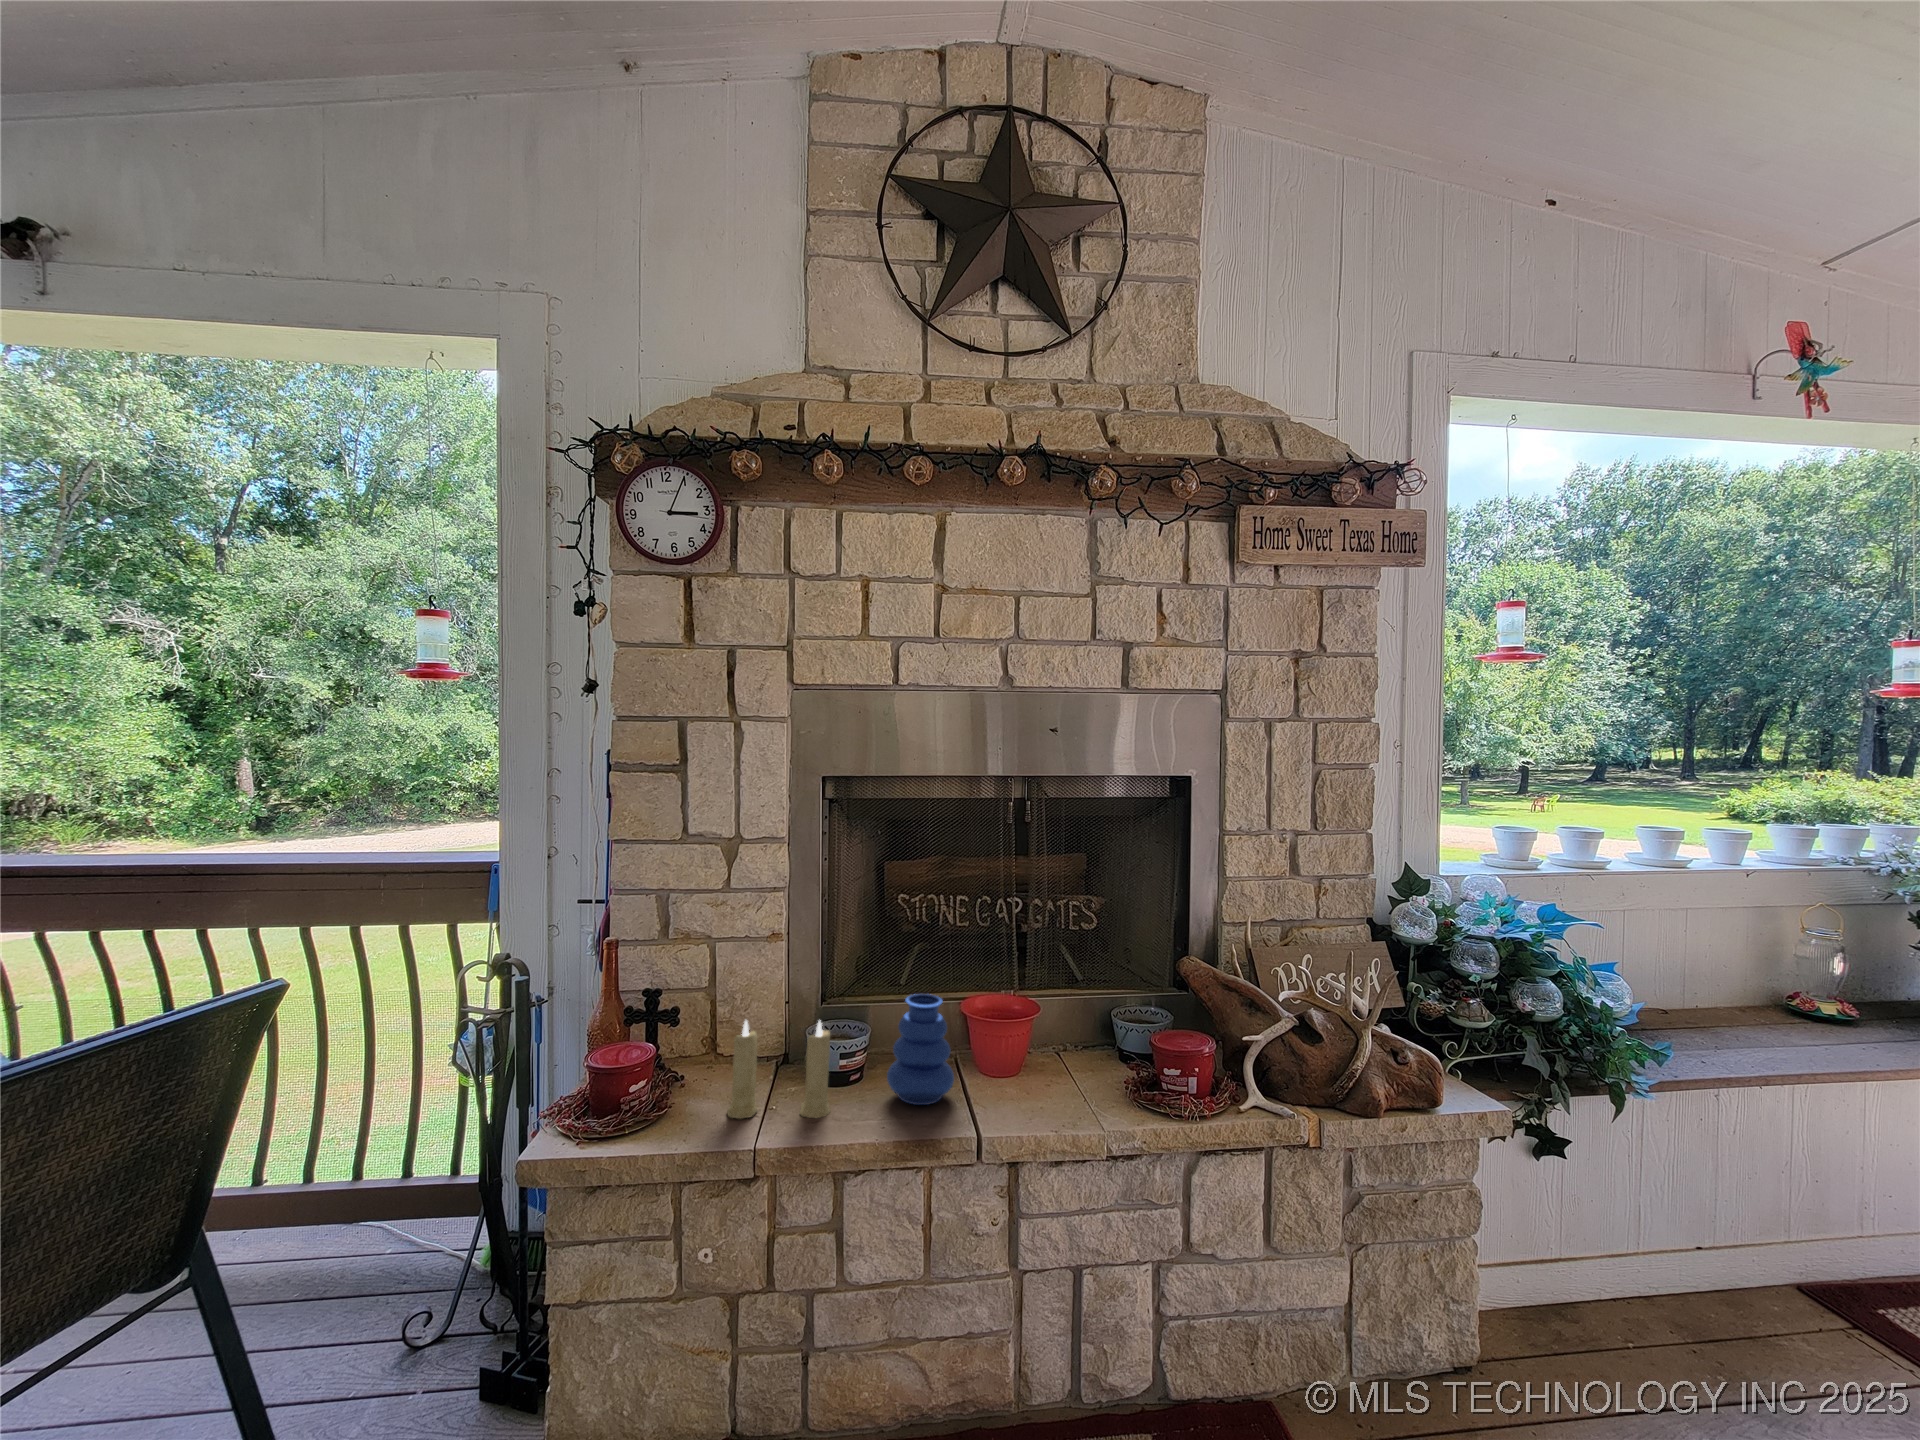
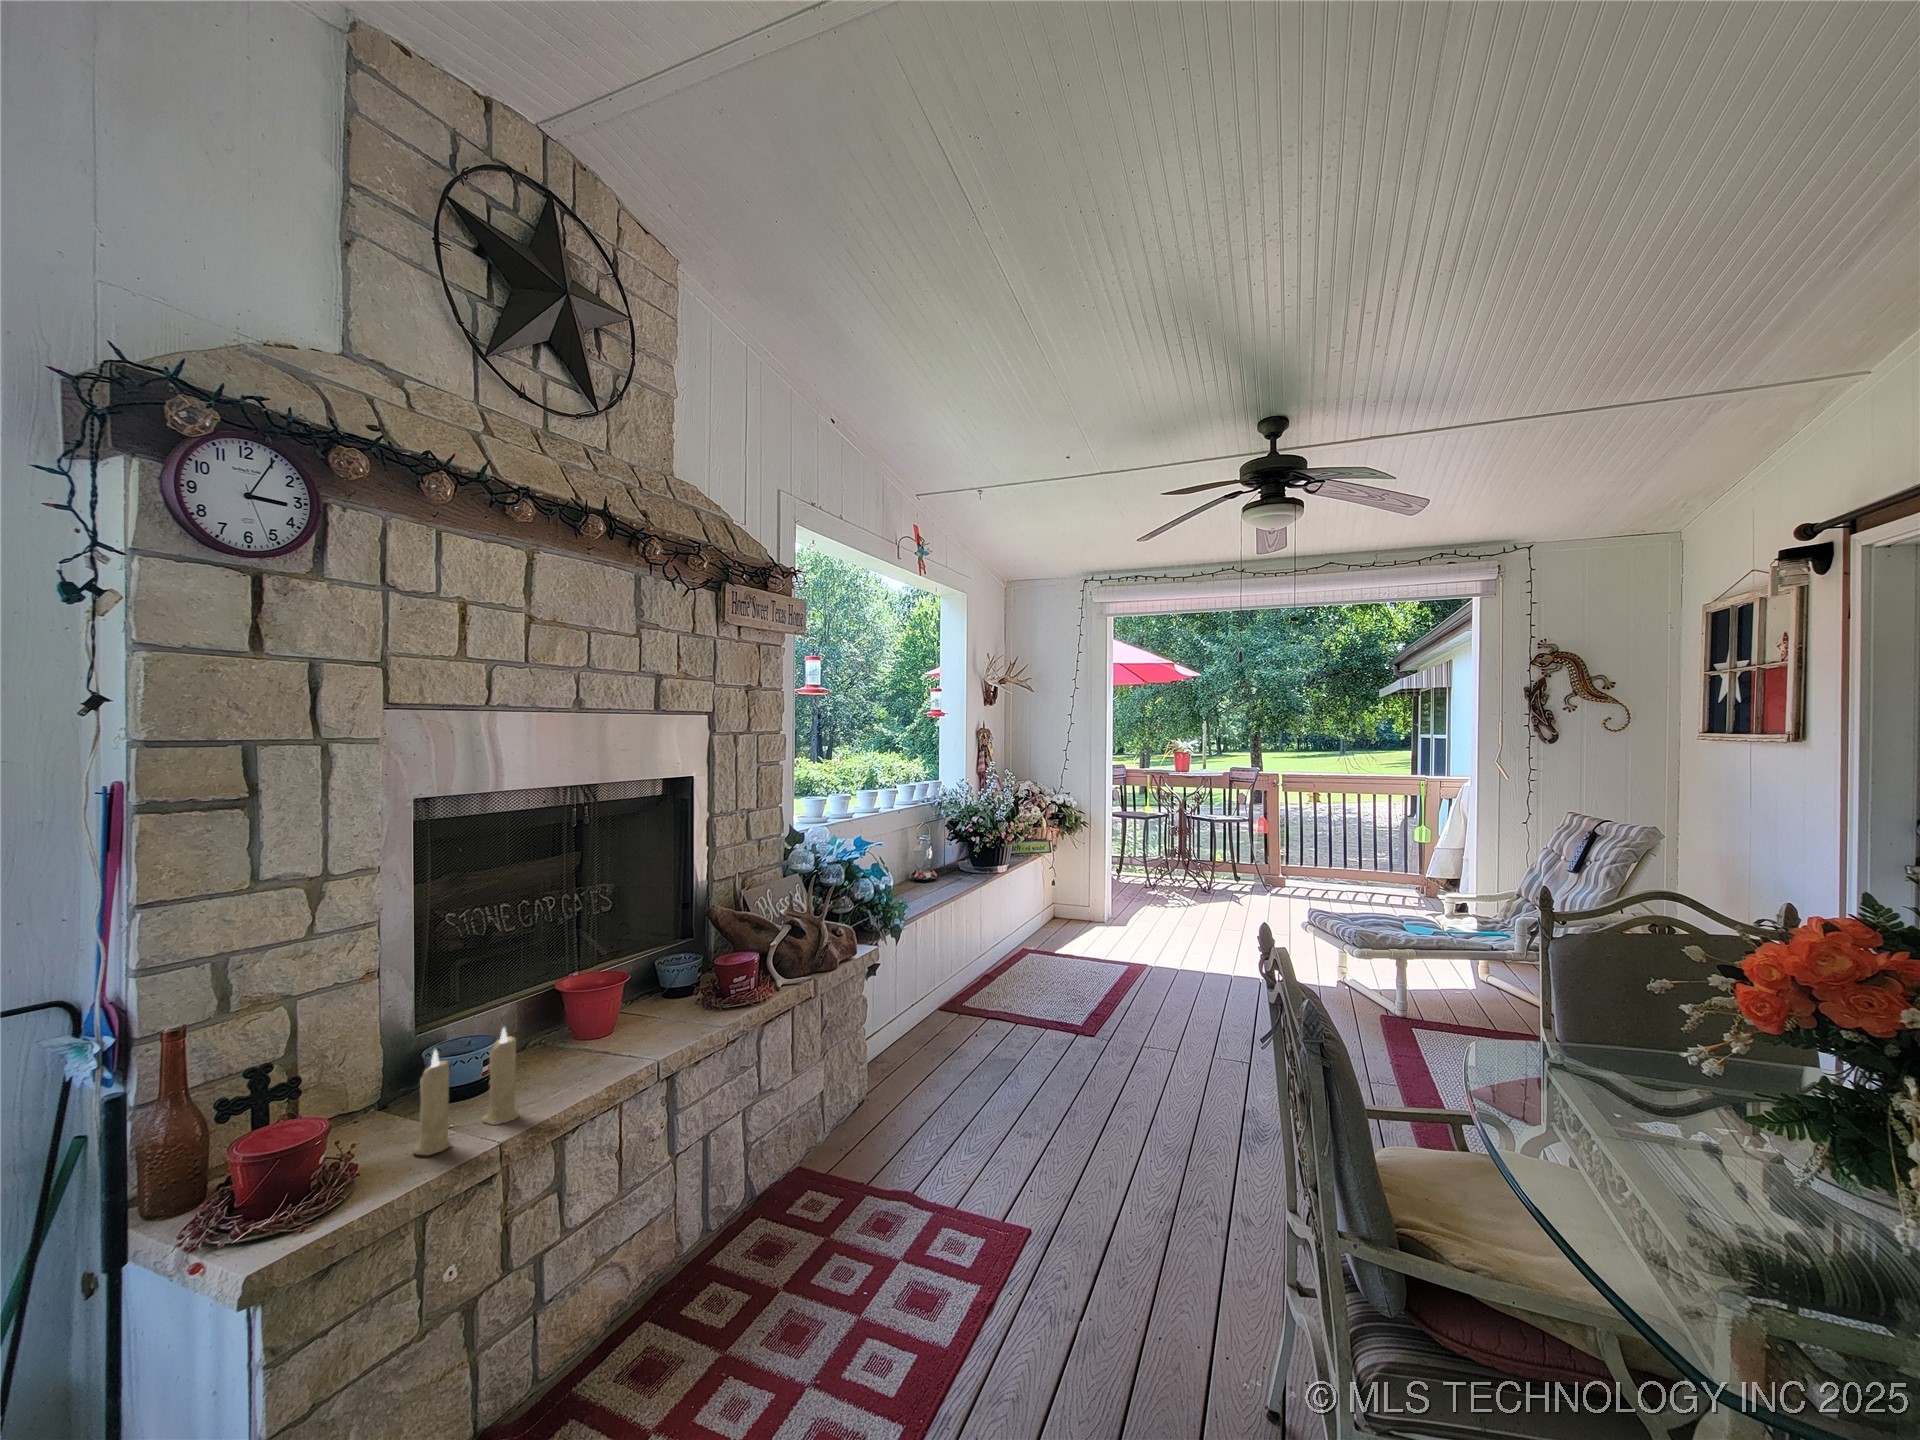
vase: present [887,994,954,1105] -> none [540,983,606,1082]

